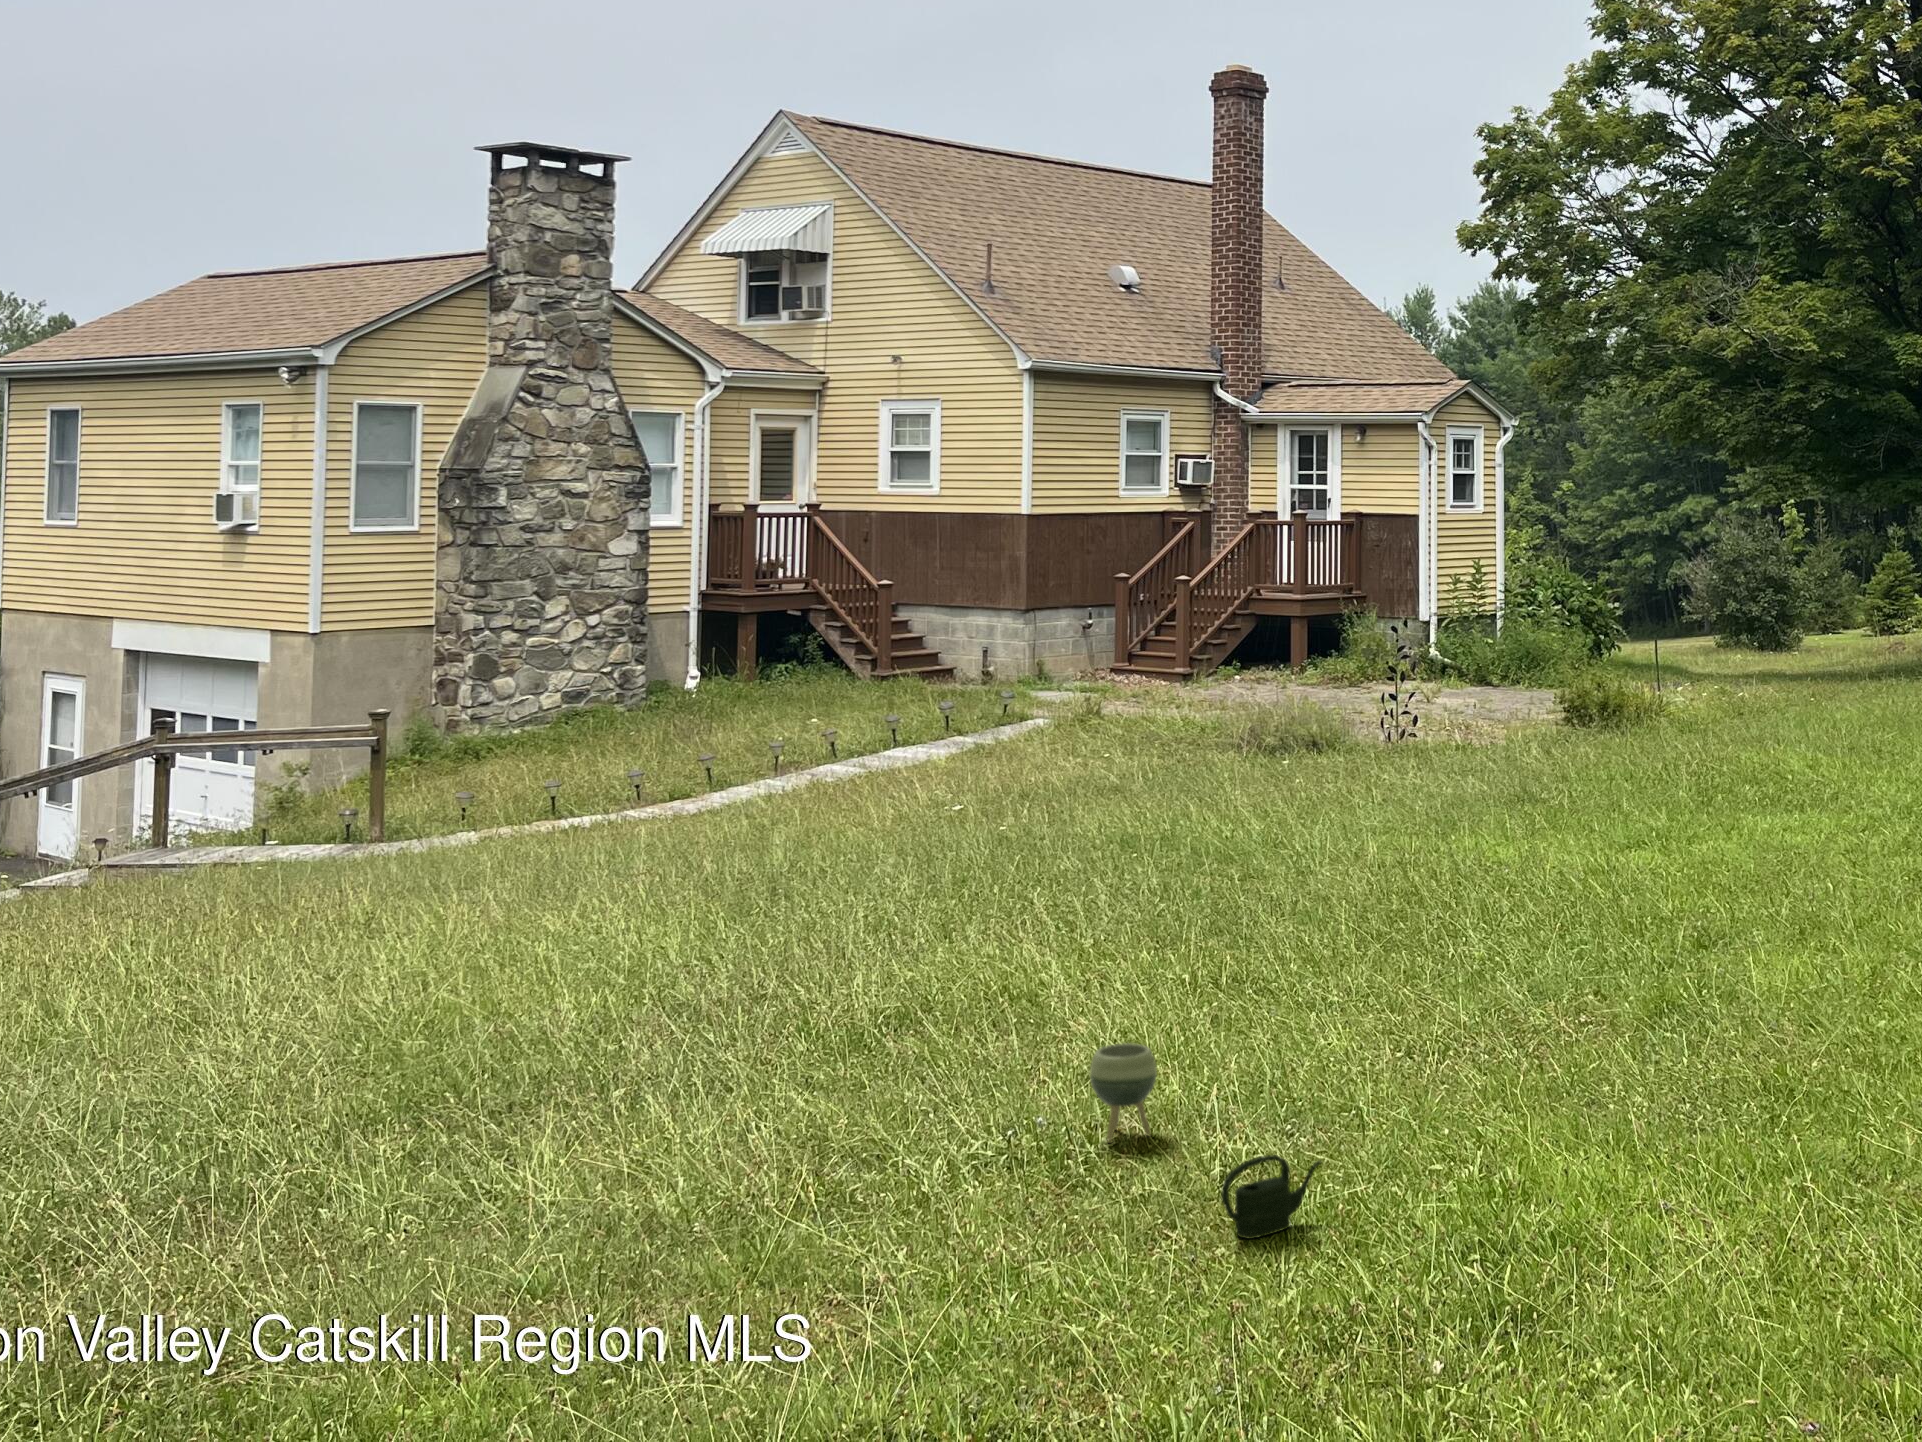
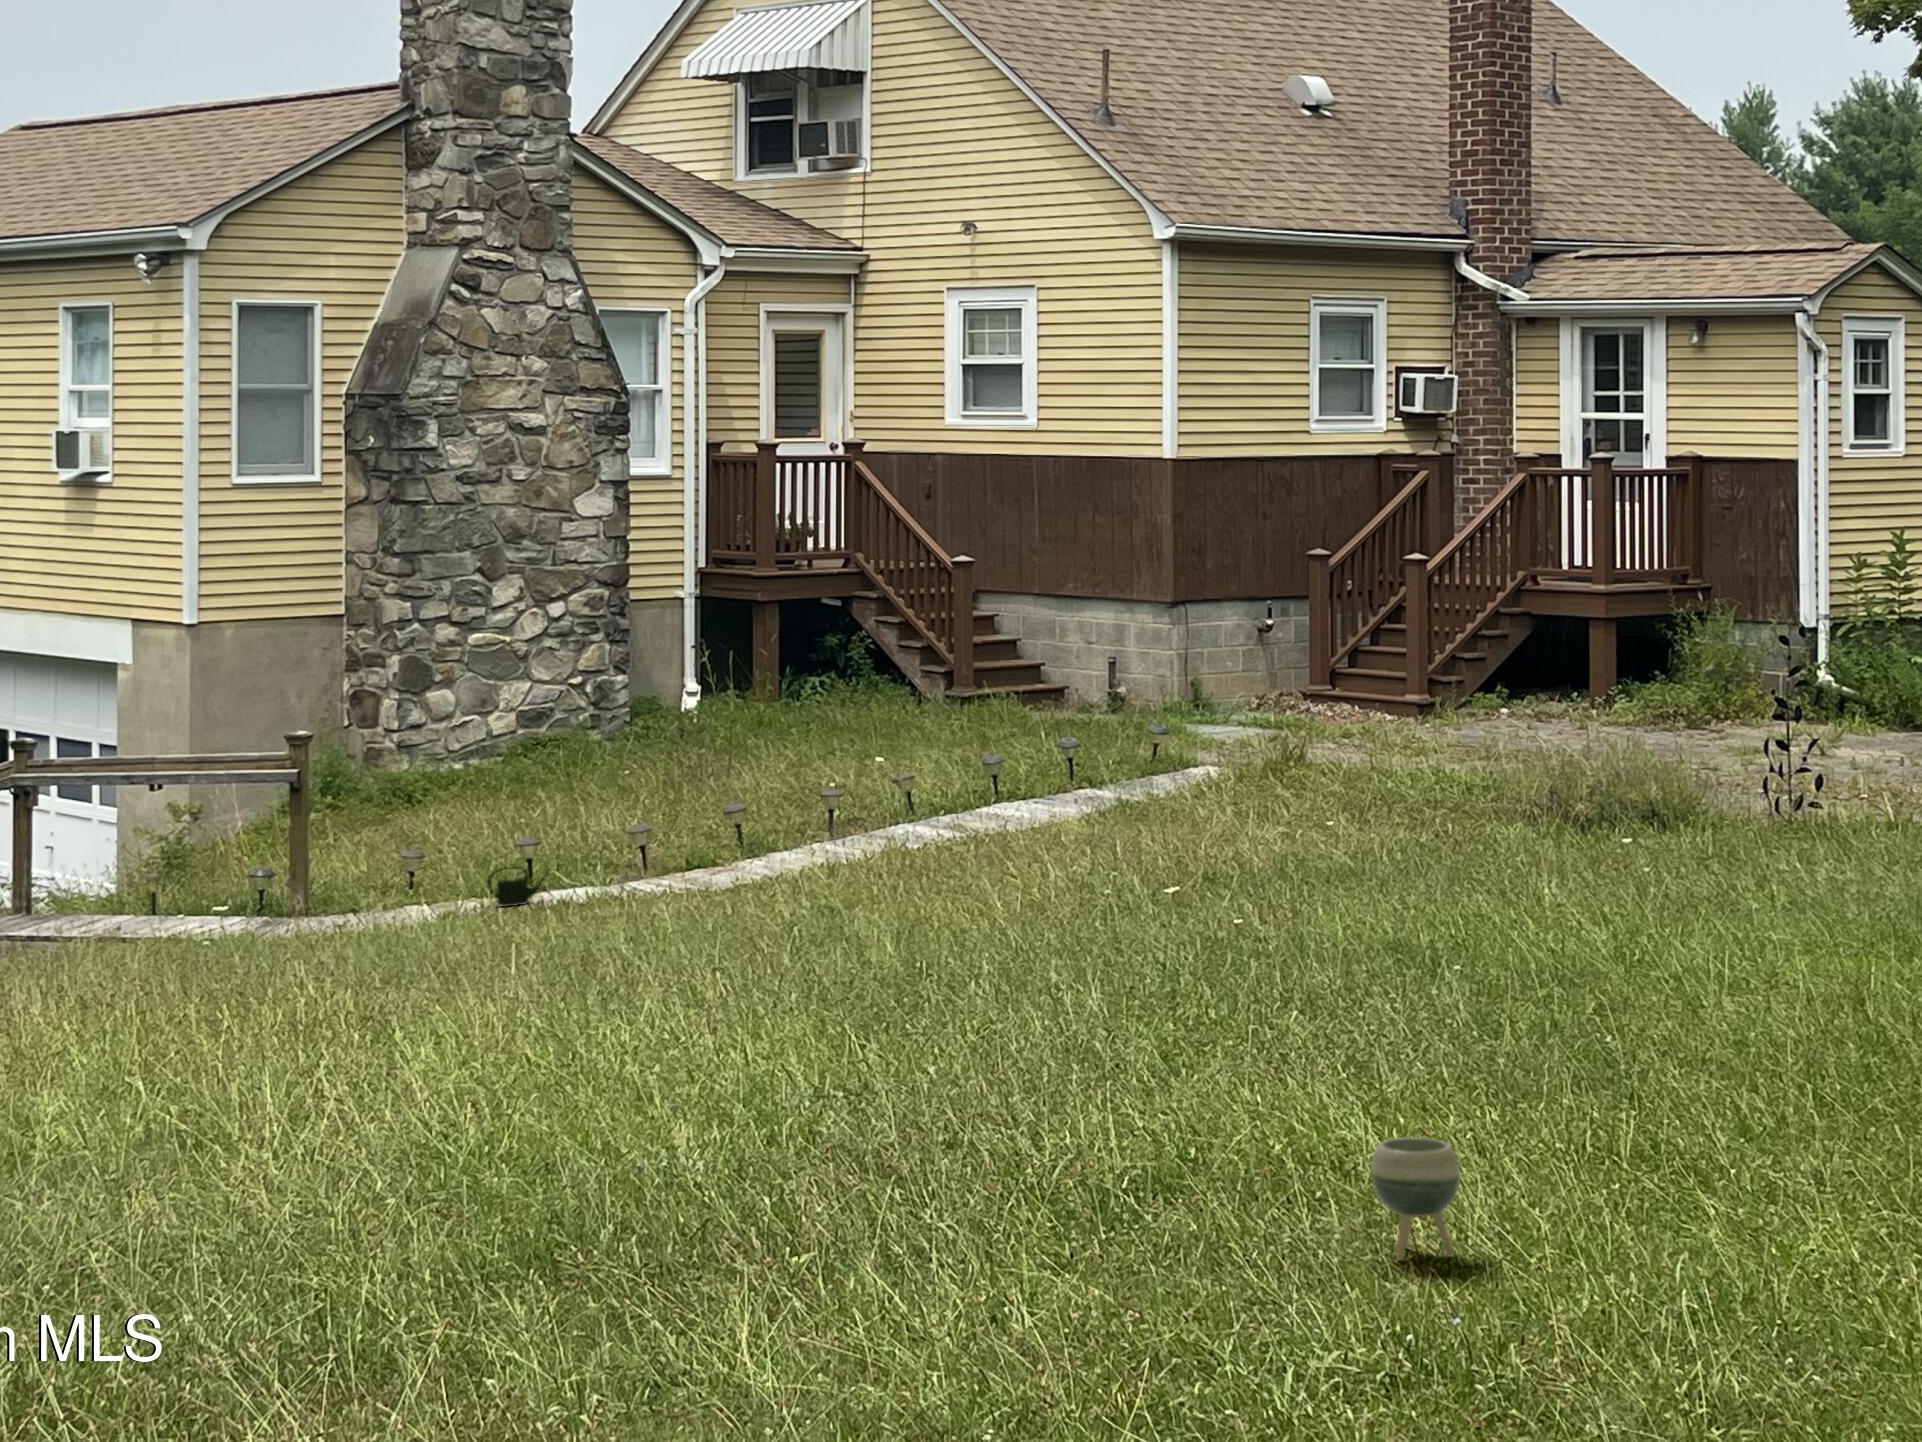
watering can: present [1221,1155,1321,1239] -> present [488,866,547,906]

